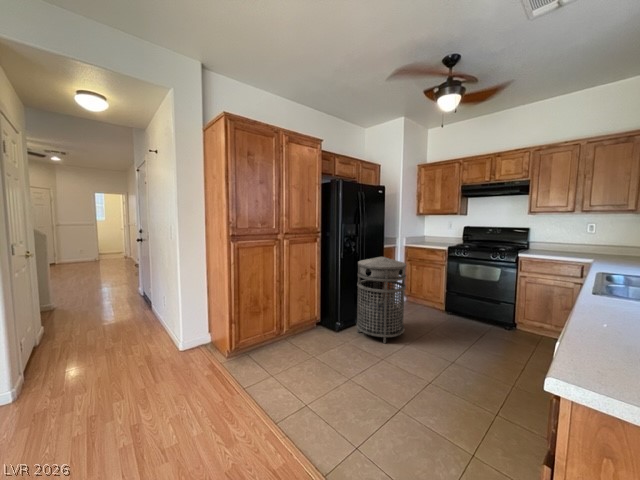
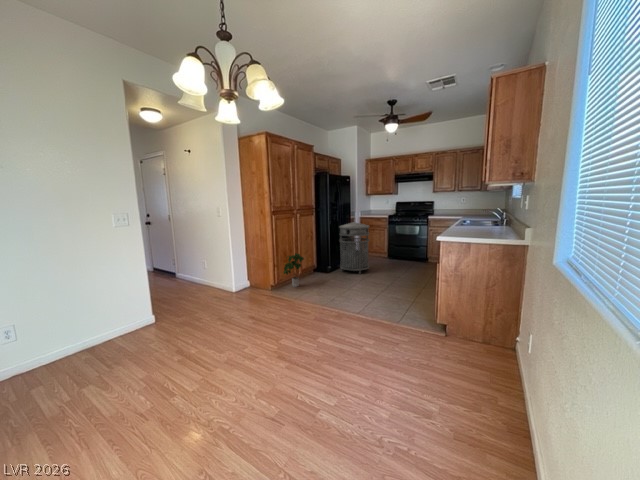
potted plant: none [245,302,289,357] -> present [284,253,304,287]

